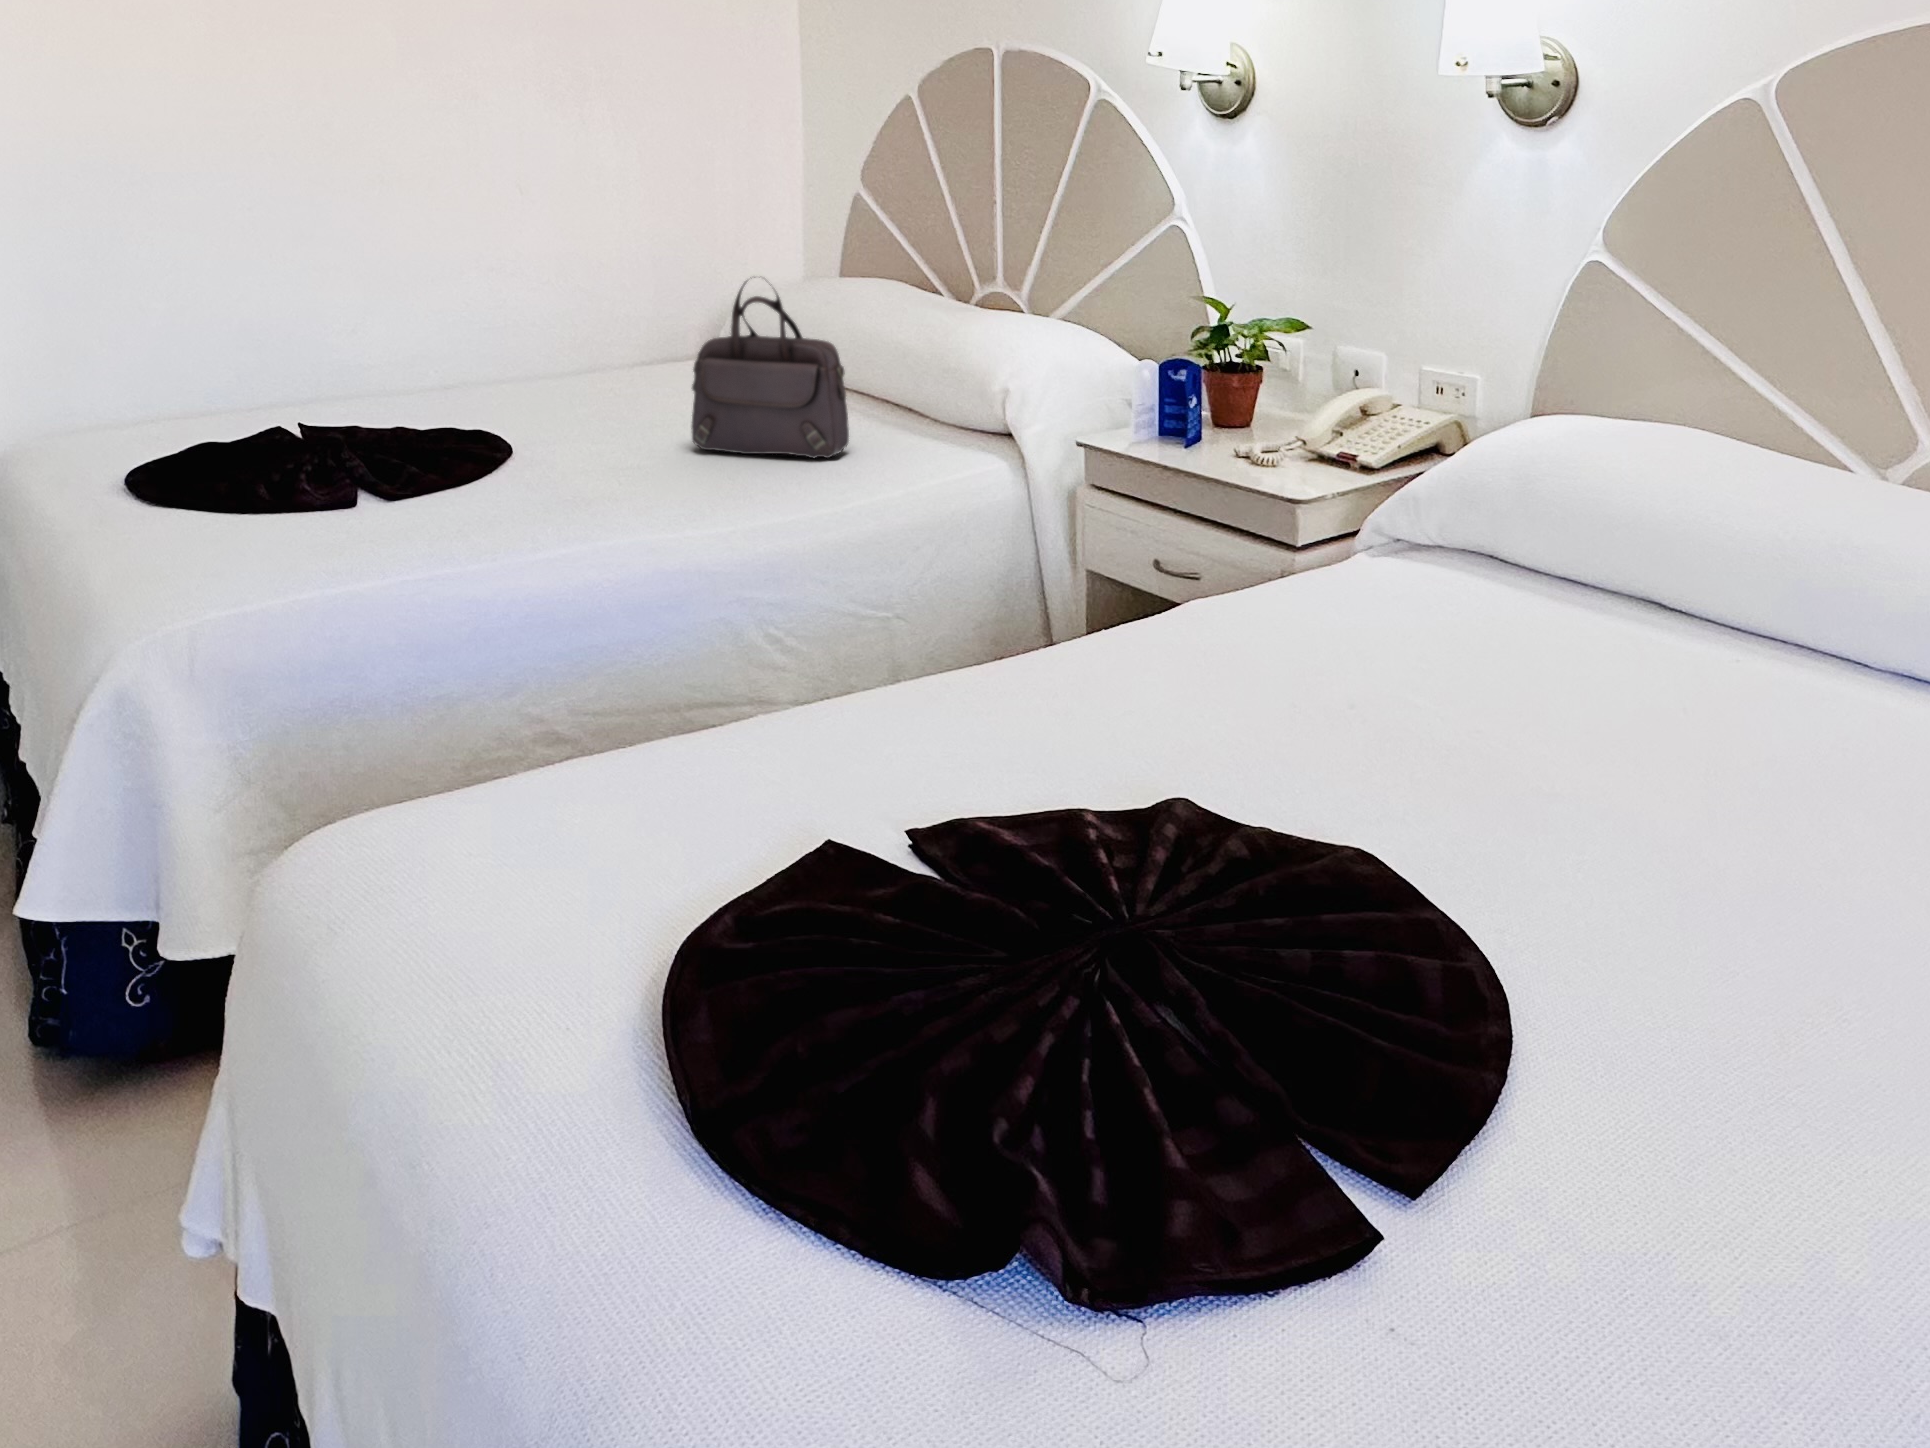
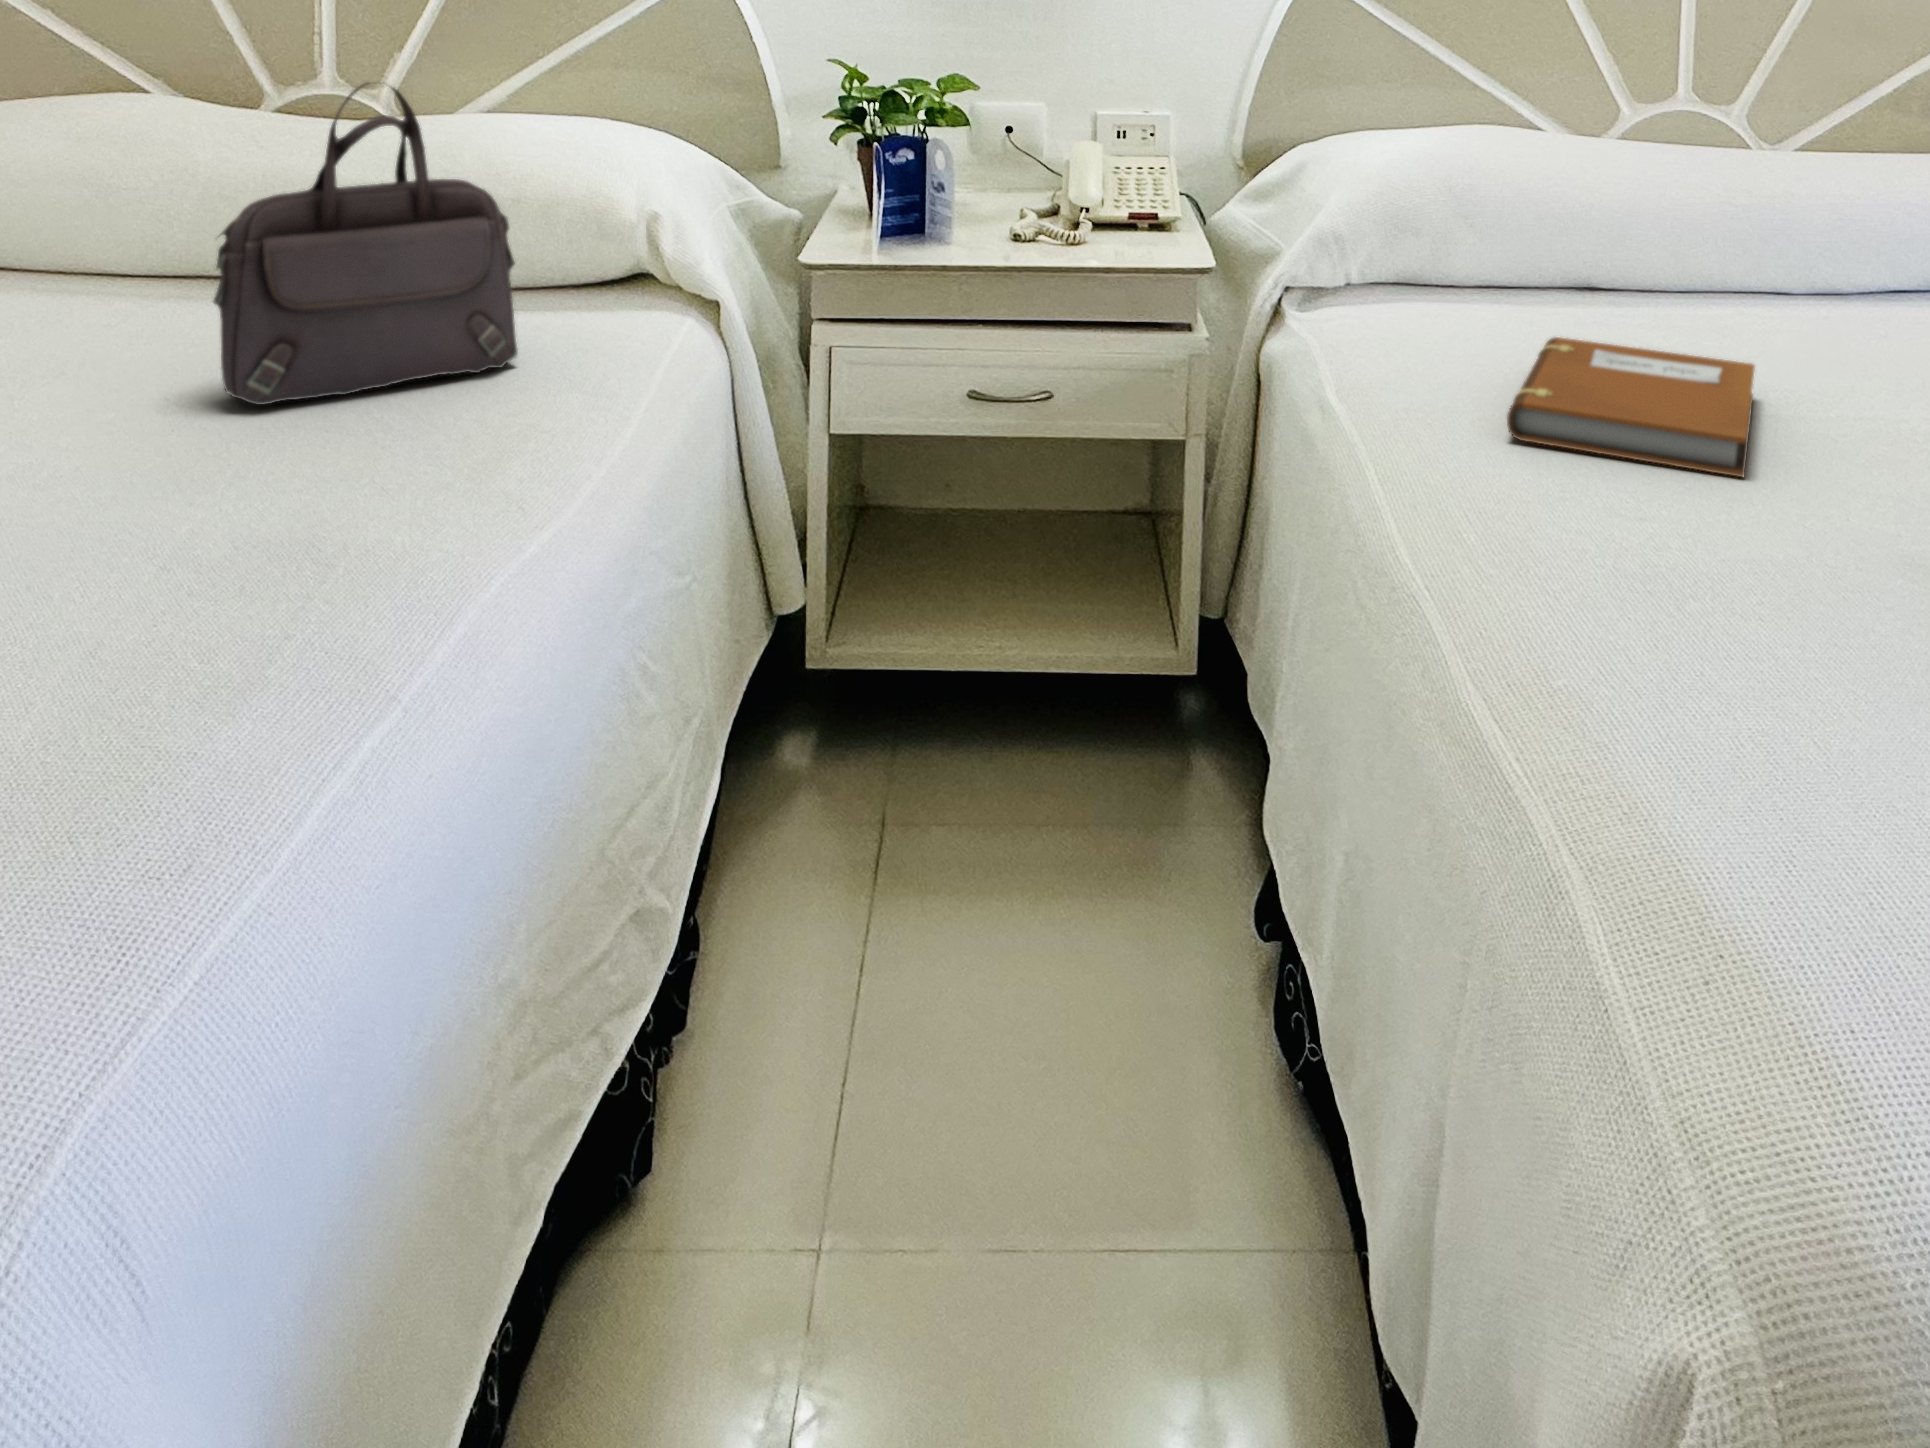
notebook: none [1143,599,1427,722] -> present [1507,337,1755,477]

